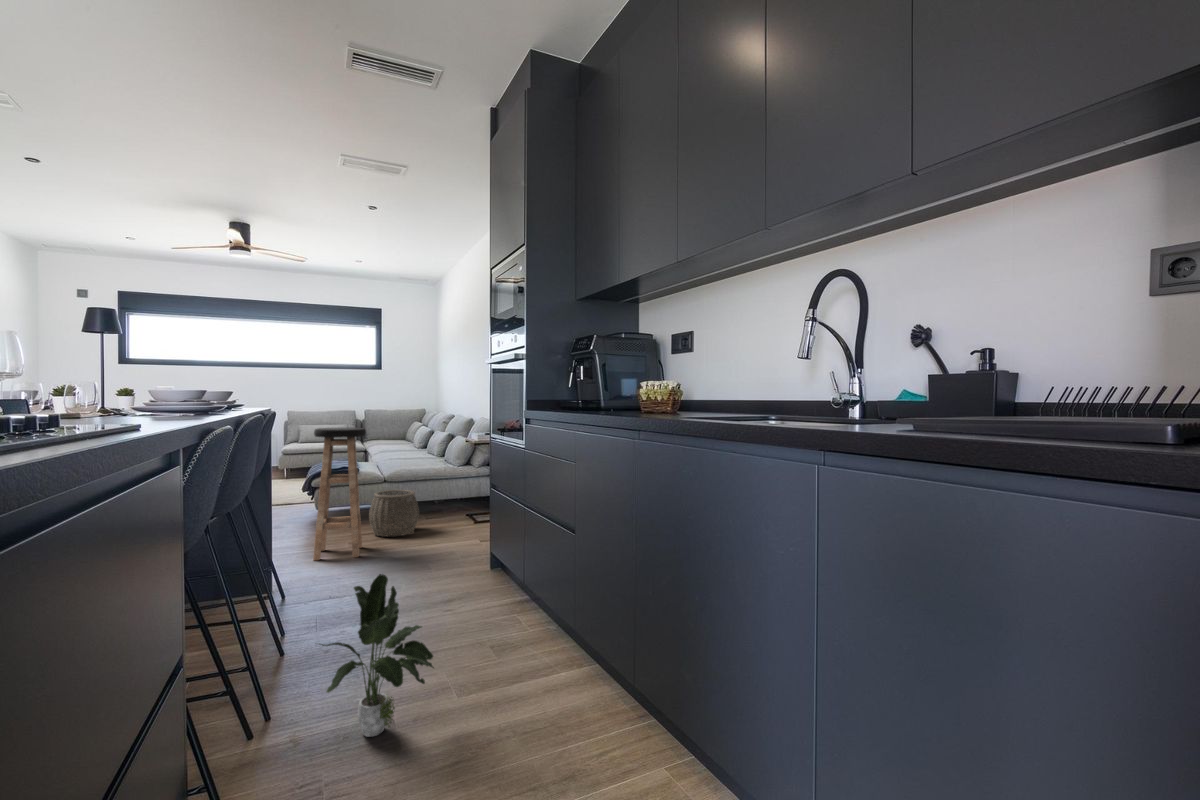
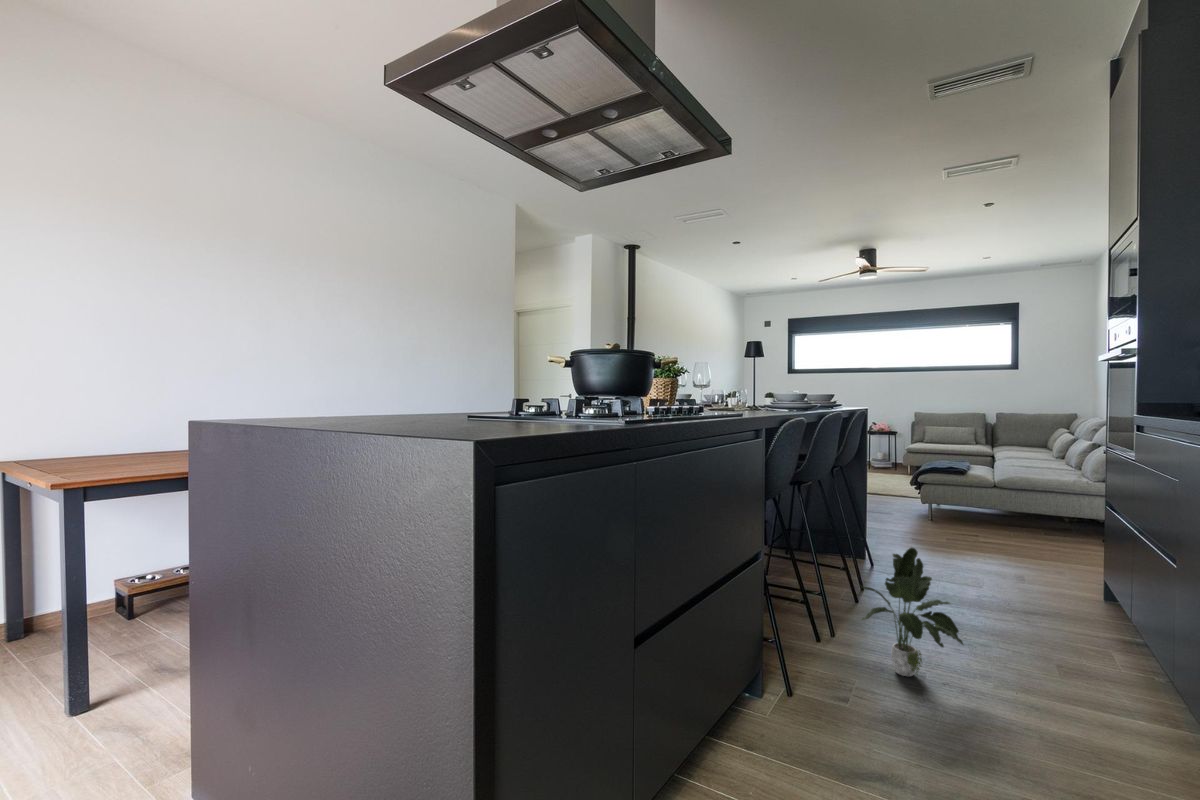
bar stool: present [313,428,366,560] -> none [908,428,961,553]
woven basket: present [369,490,419,537] -> none [971,496,1032,546]

